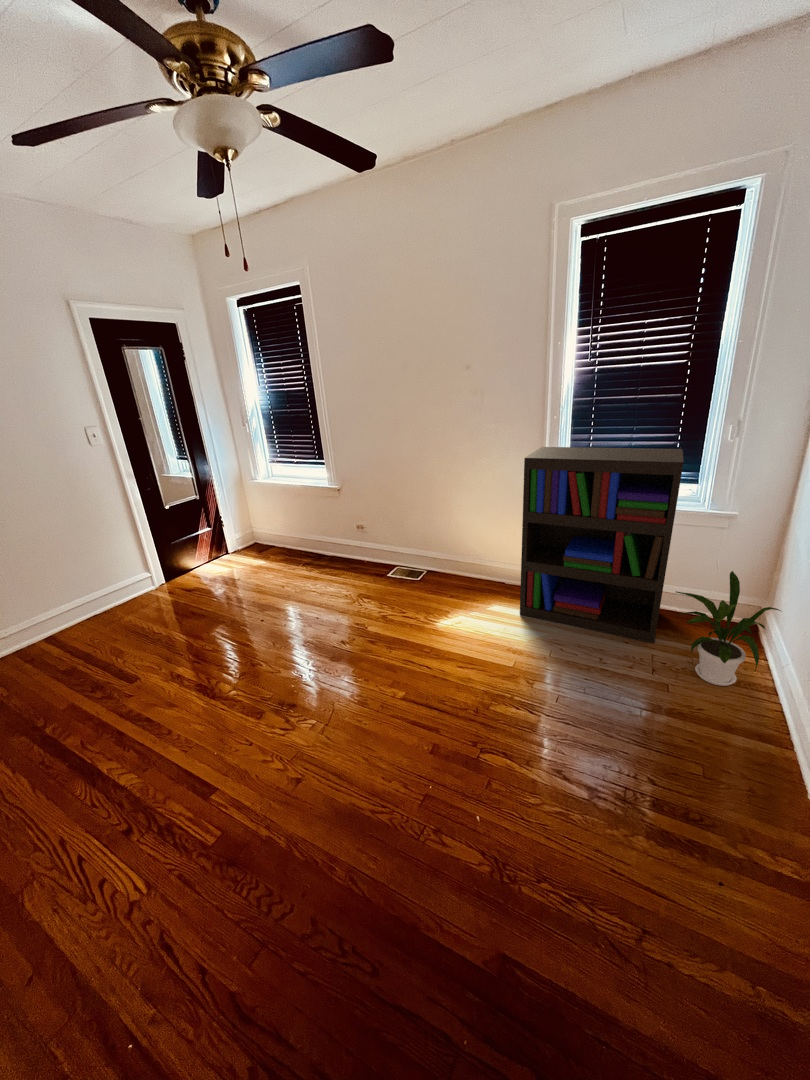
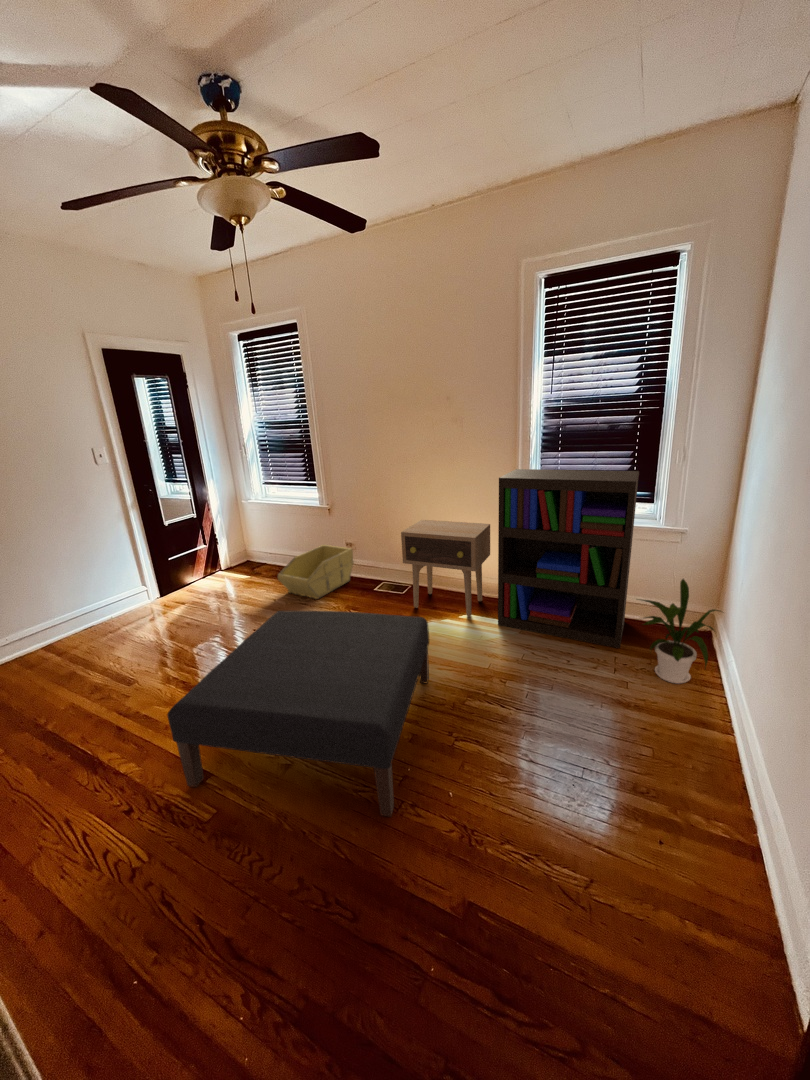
side table: none [416,501,512,605] -> present [401,520,490,616]
storage bin: none [286,526,365,585] -> present [278,545,354,599]
ottoman: none [164,605,449,845] -> present [167,611,429,817]

